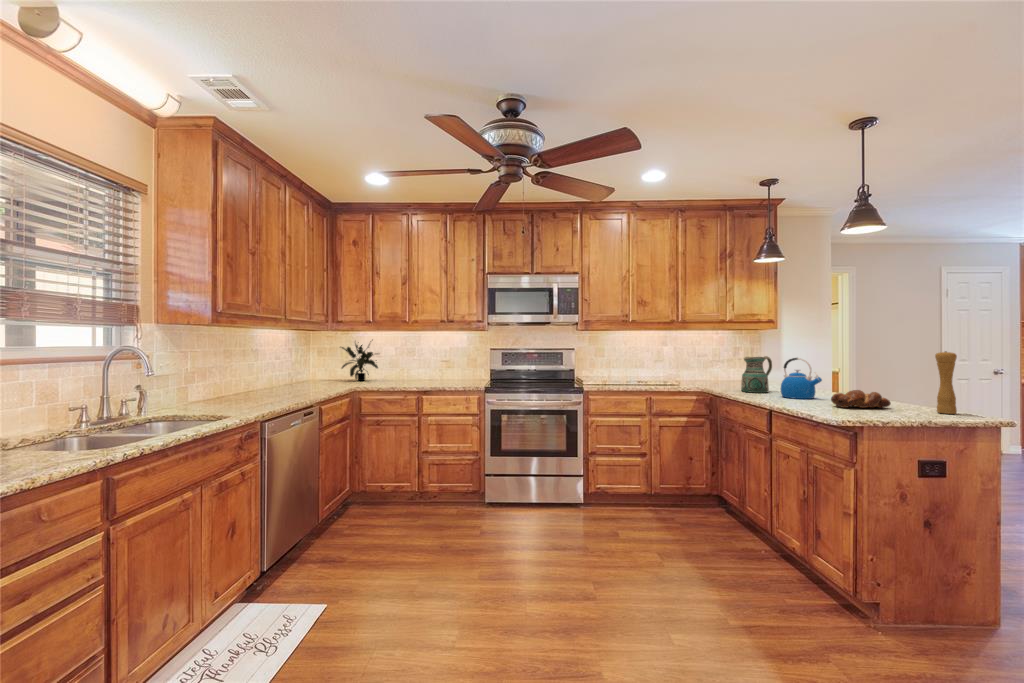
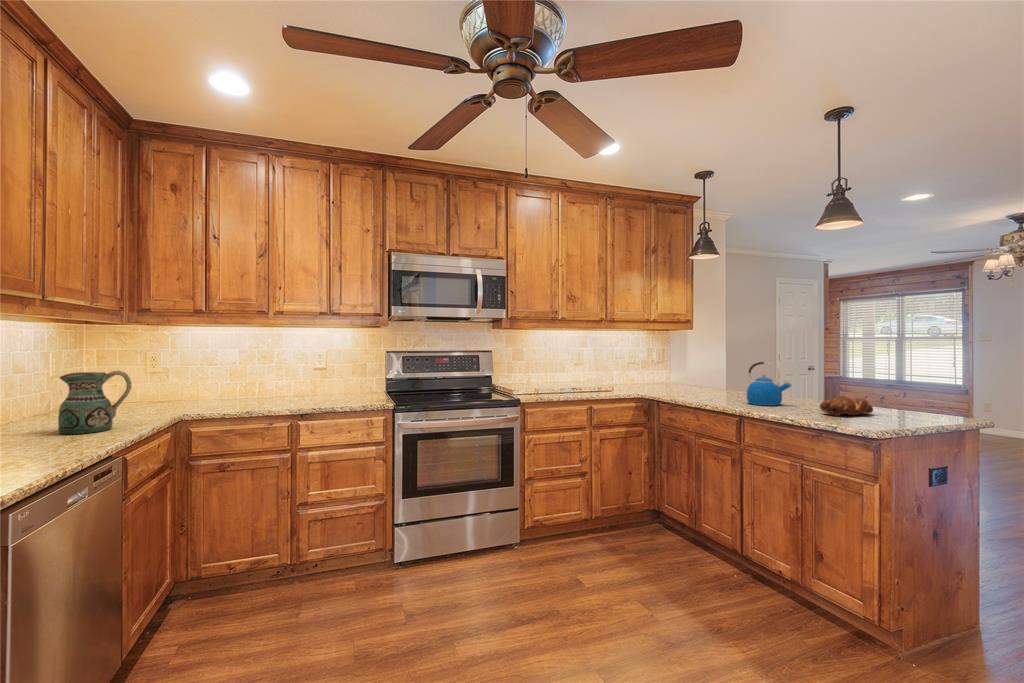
potted plant: present [342,341,378,381] -> none [138,338,213,402]
pepper mill: present [935,351,957,414] -> none [916,356,937,418]
ceramic pitcher: present [741,356,772,393] -> present [58,371,131,434]

